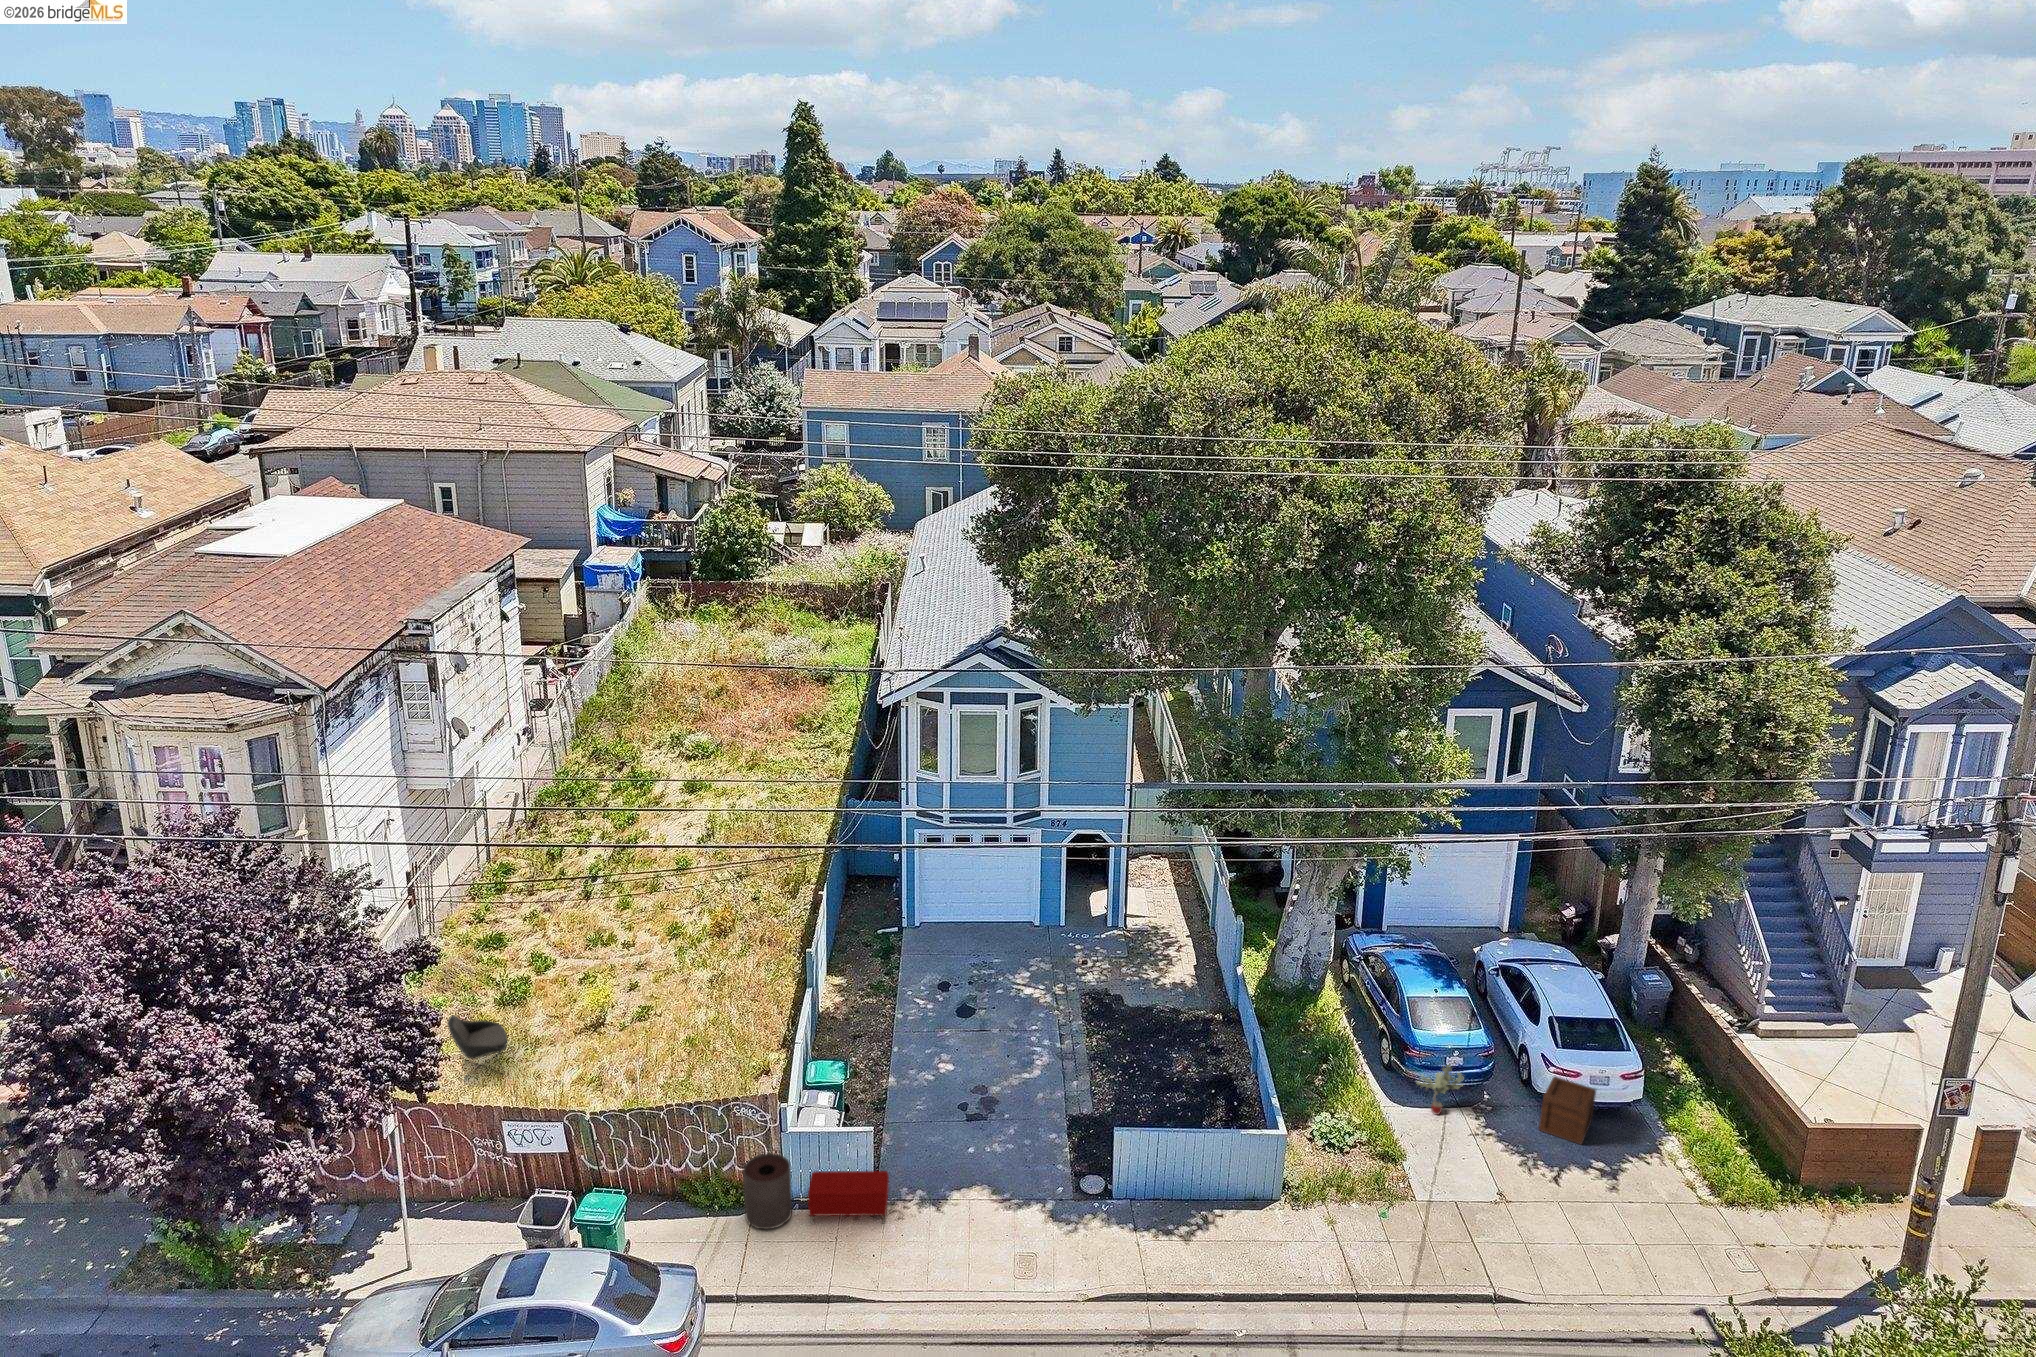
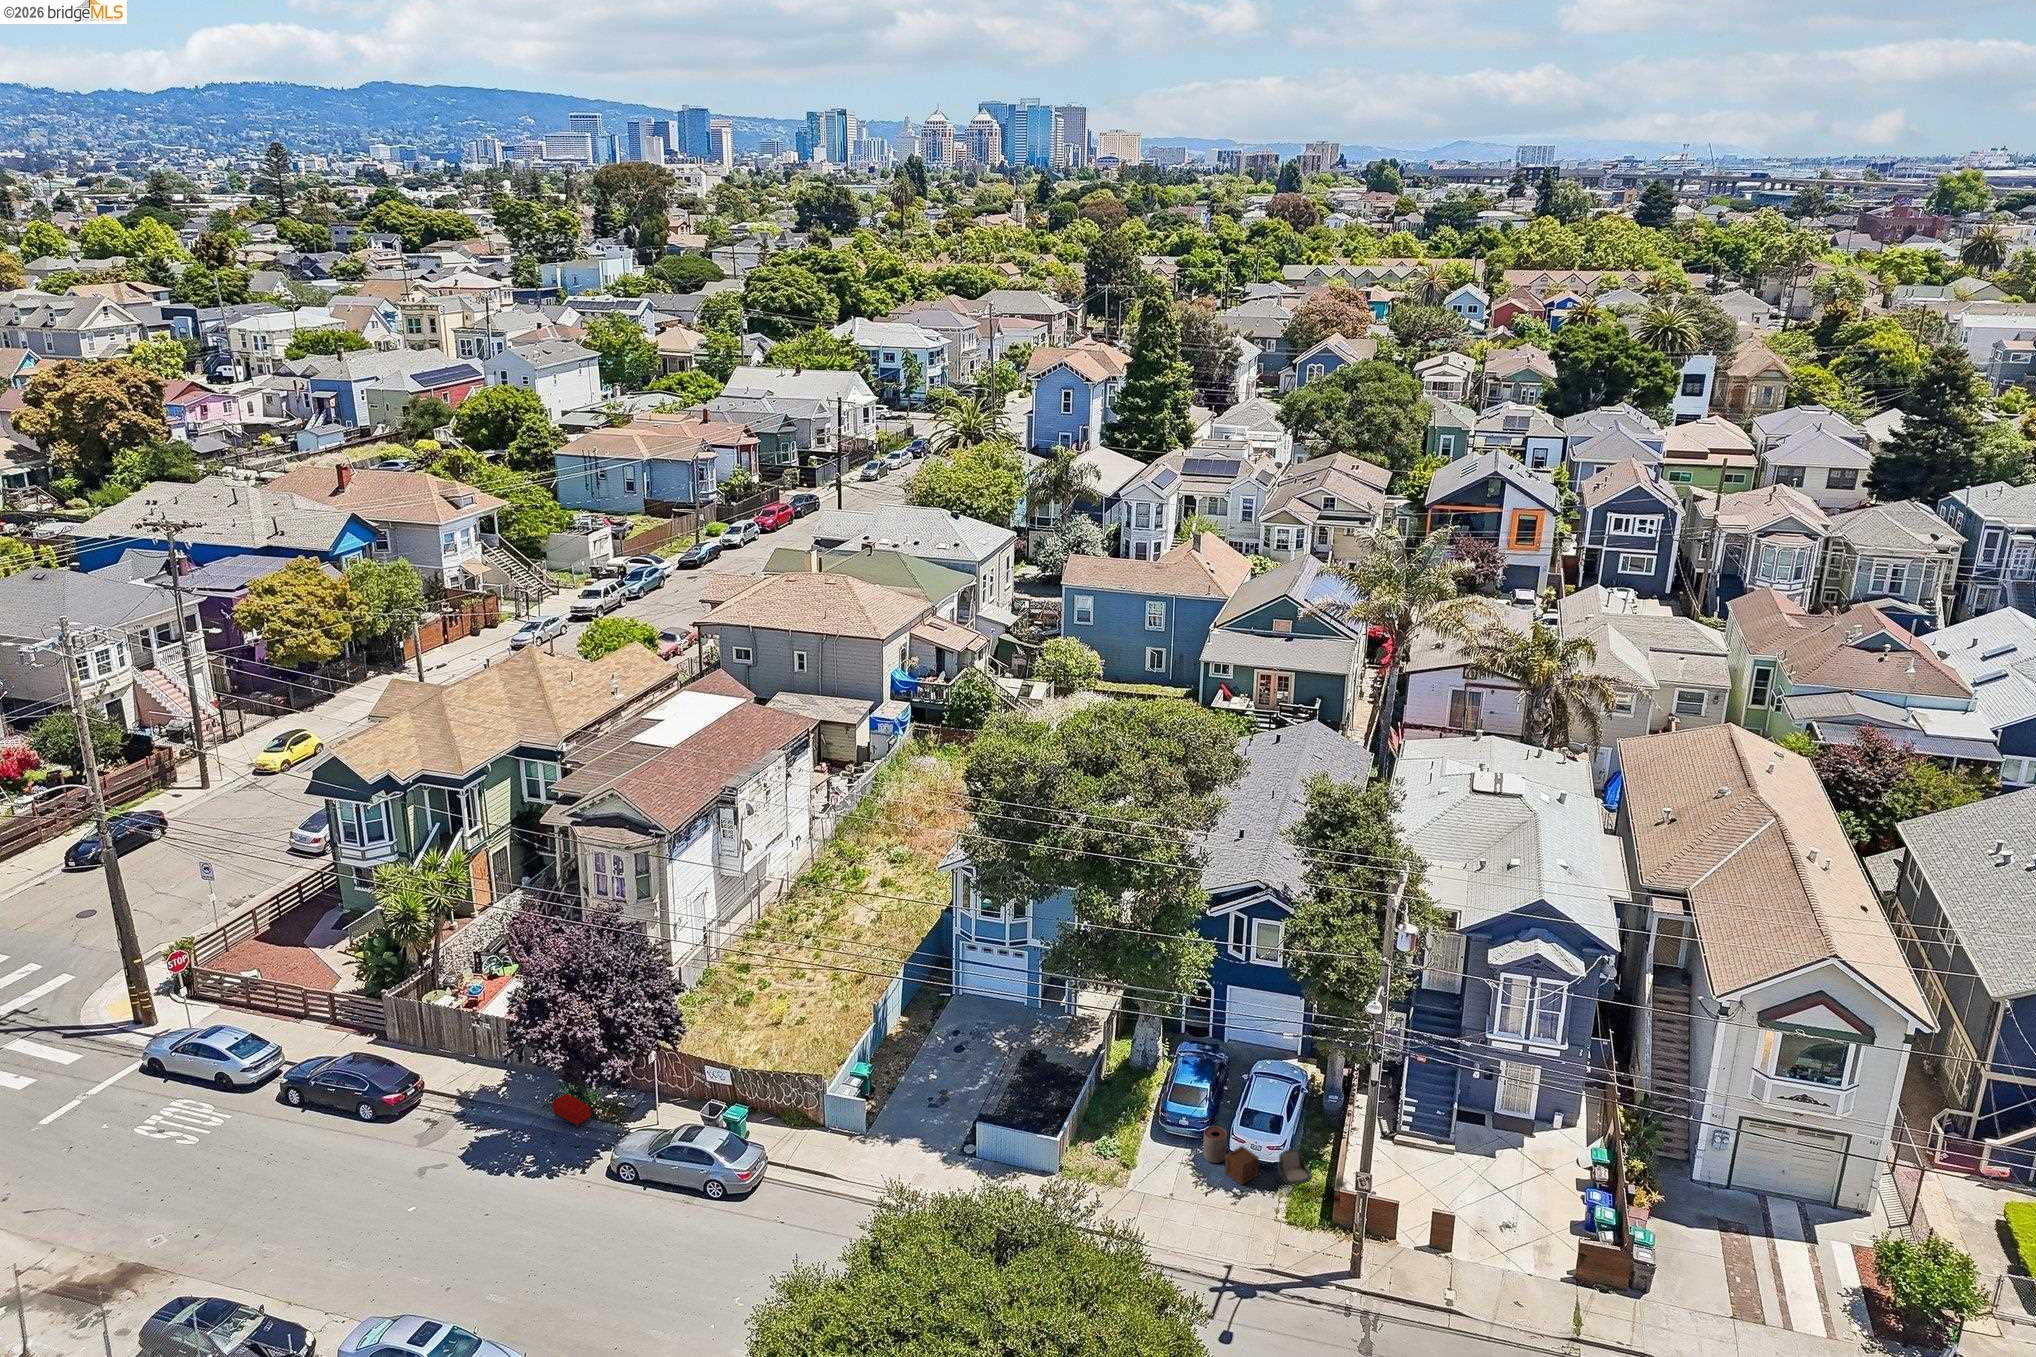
lounge chair: present [447,1015,508,1069] -> present [1279,1150,1312,1186]
potted tree: present [1417,1065,1463,1115] -> present [1332,1175,1347,1199]
trash can: present [743,1153,792,1229] -> present [1203,1126,1227,1163]
bench: present [807,1171,889,1224] -> present [552,1094,591,1128]

